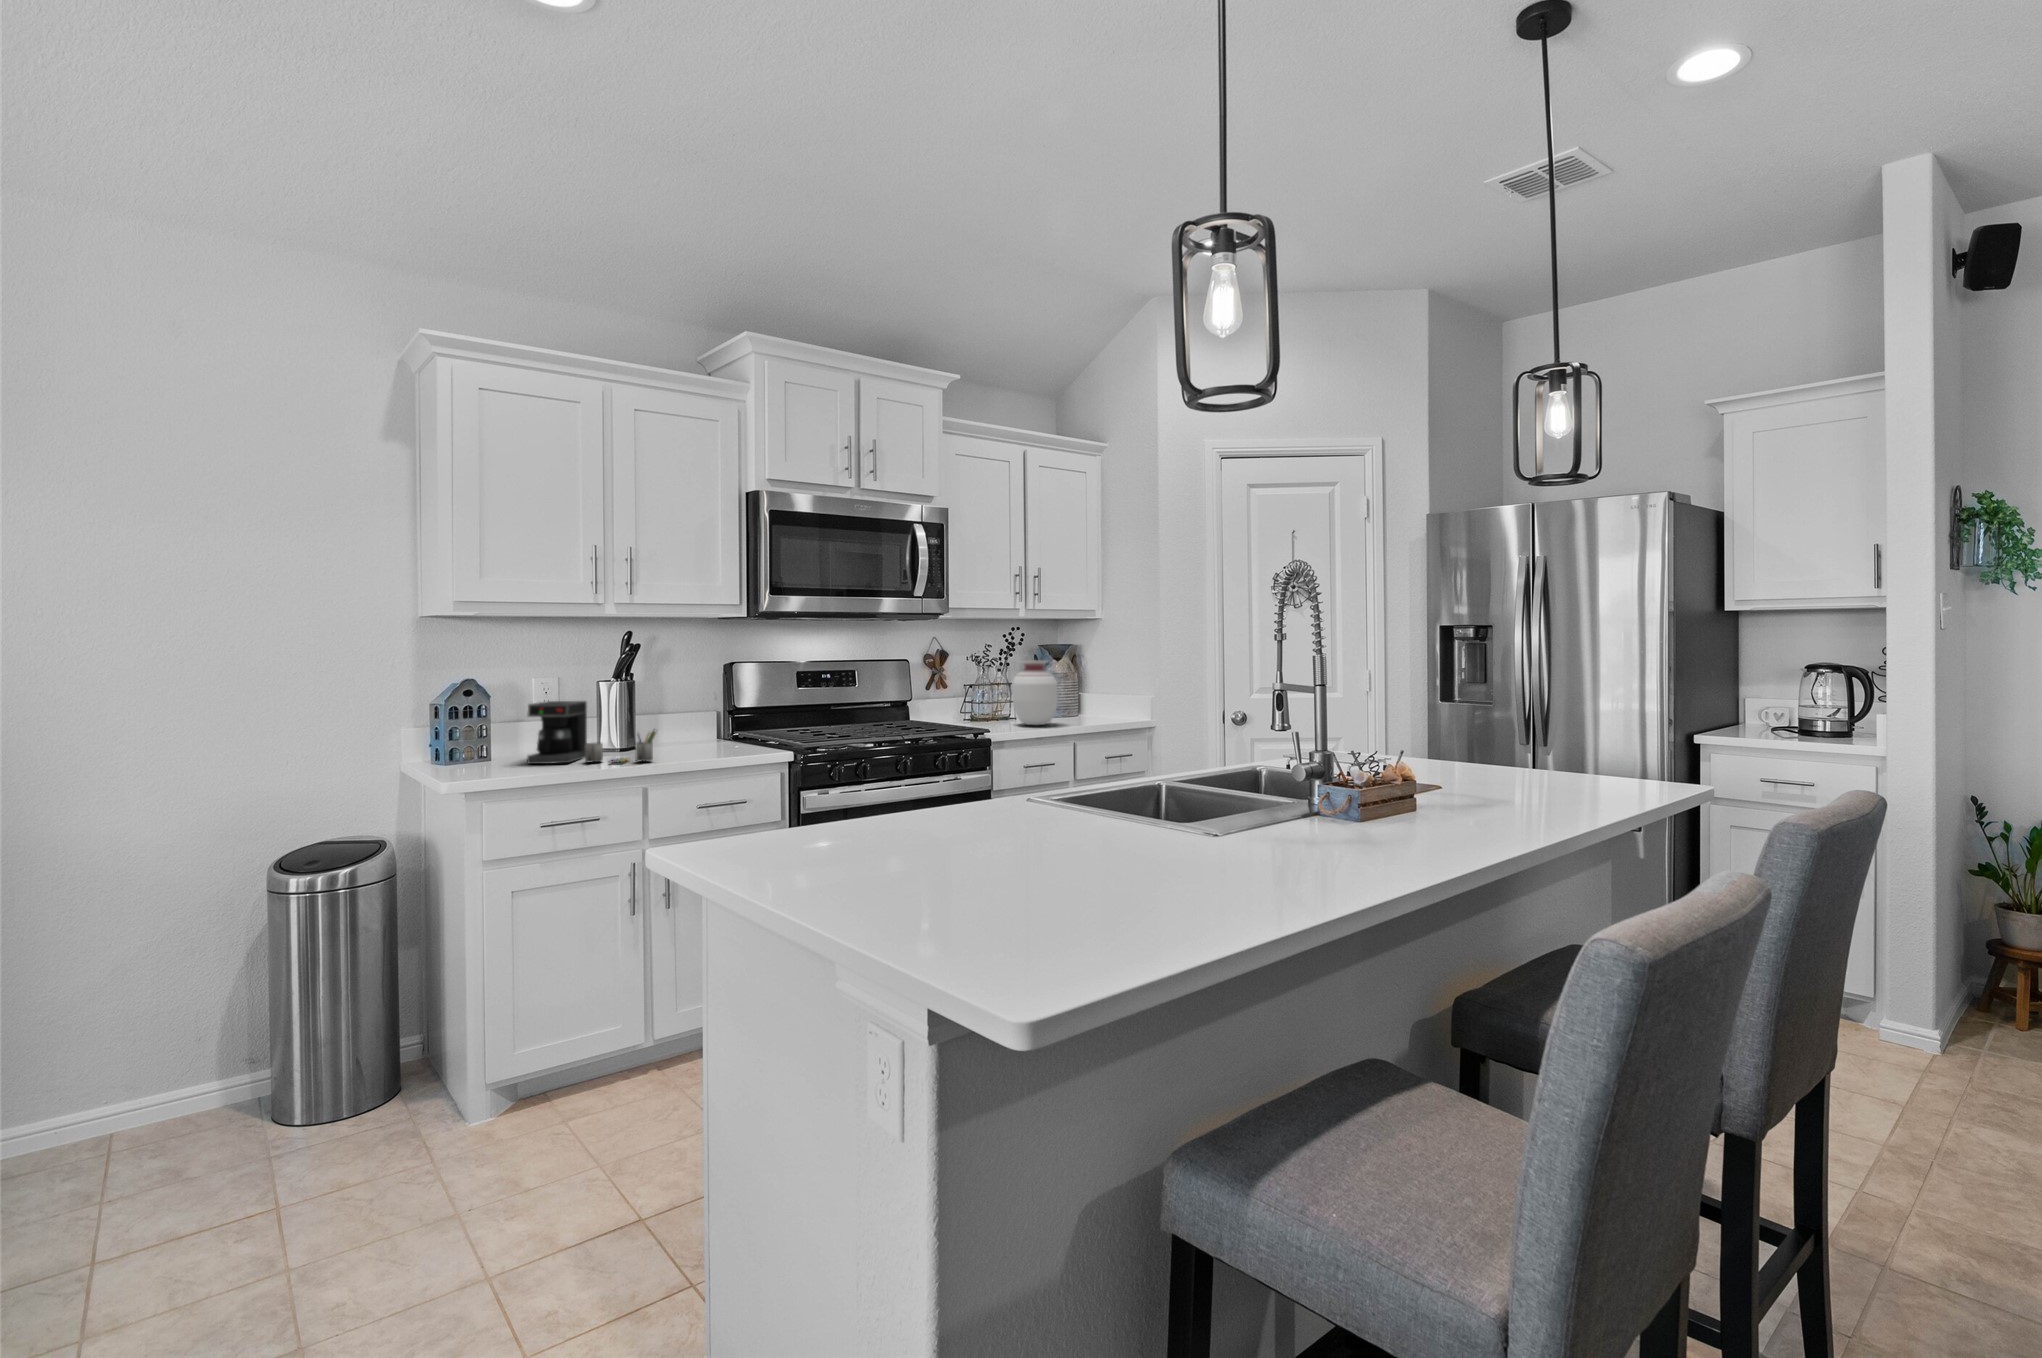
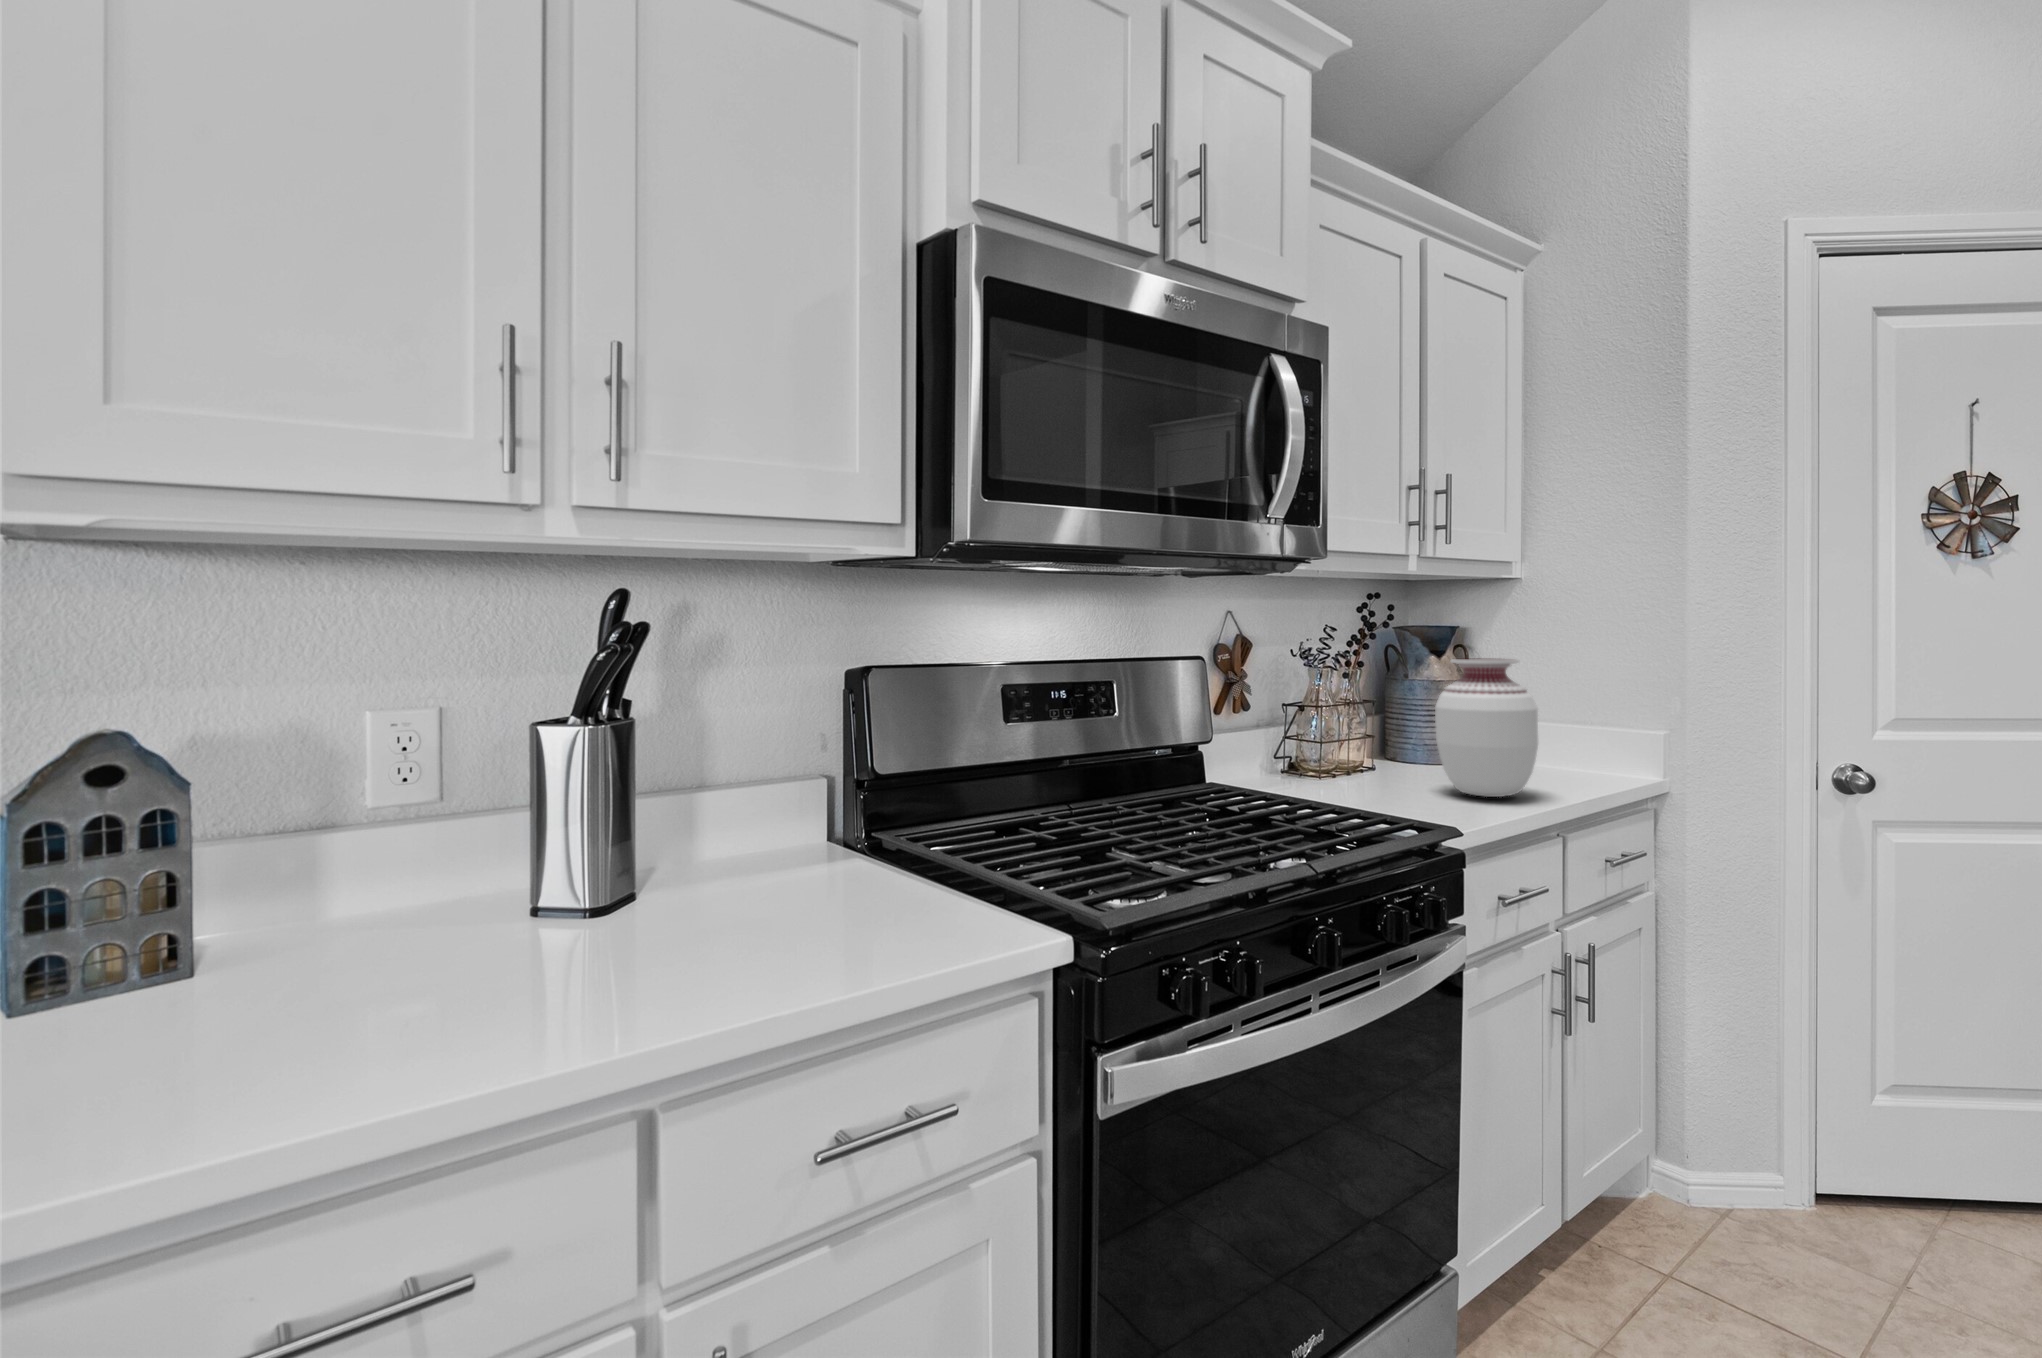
coffee maker: present [527,701,656,764] -> none [256,791,693,1024]

